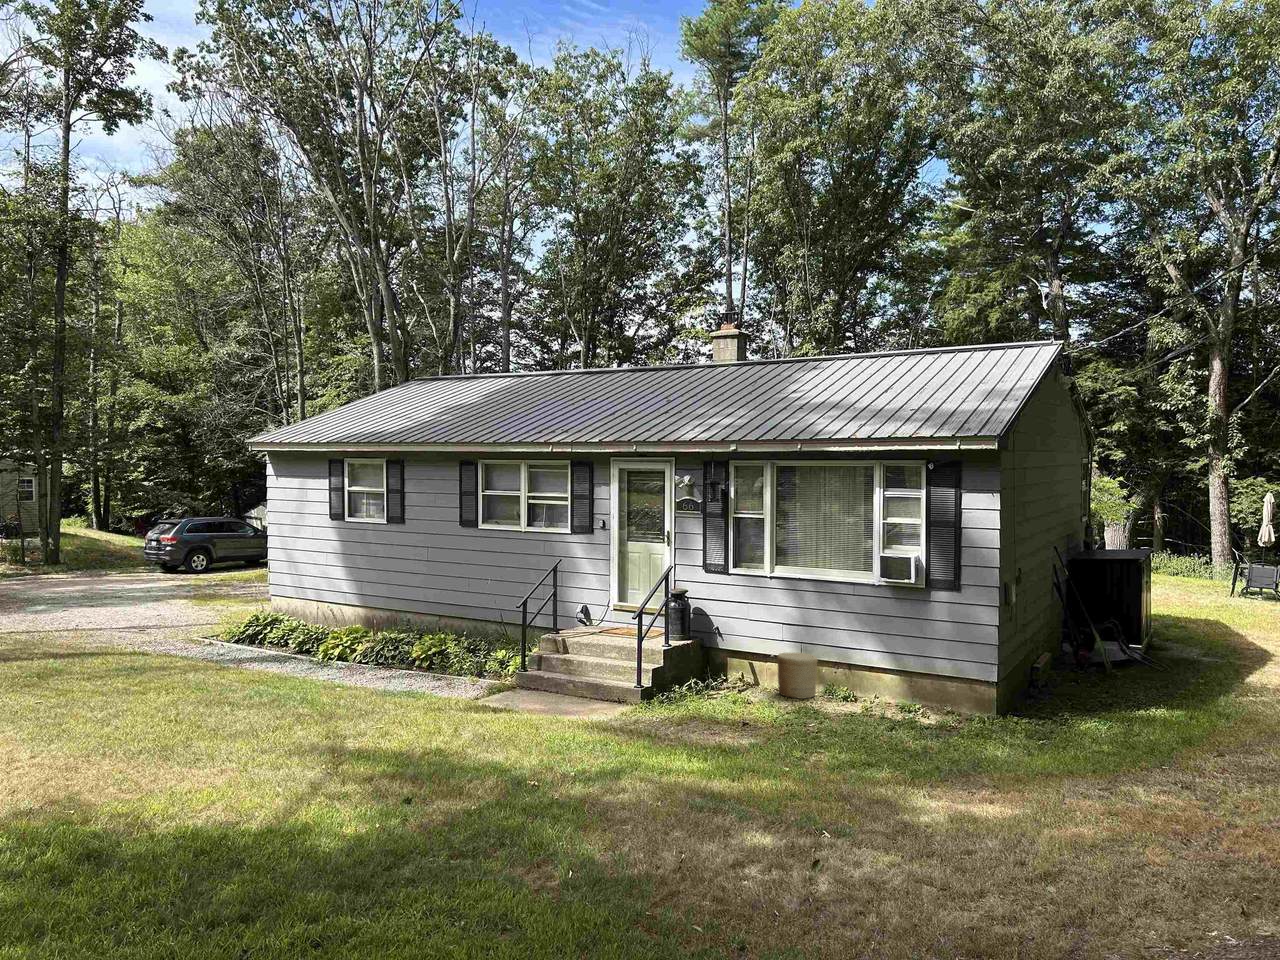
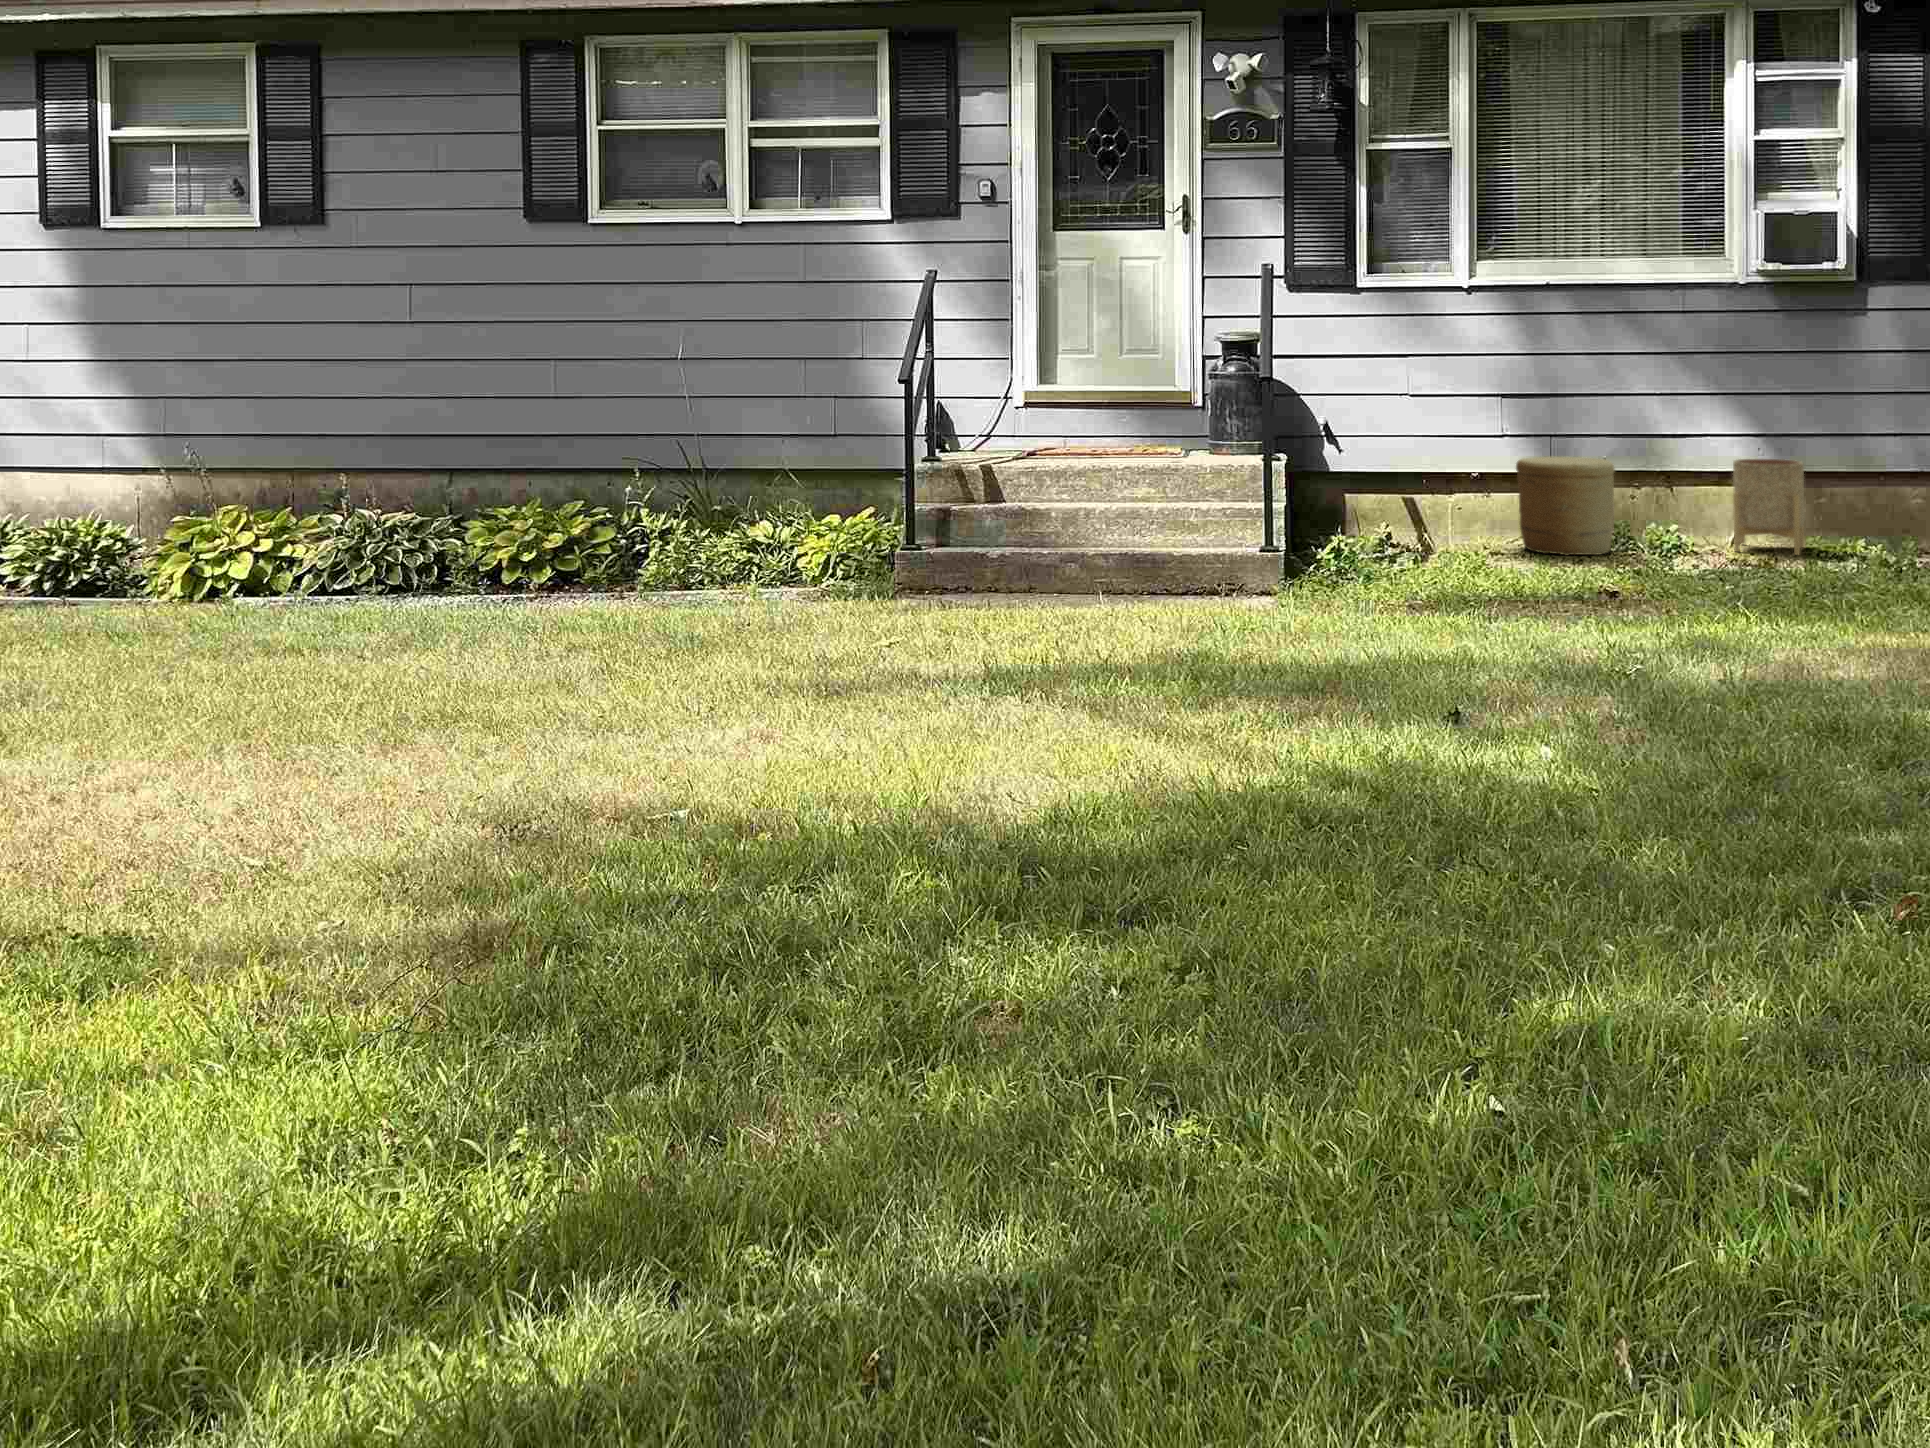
planter: none [863,664,900,711] -> present [1733,459,1804,555]

